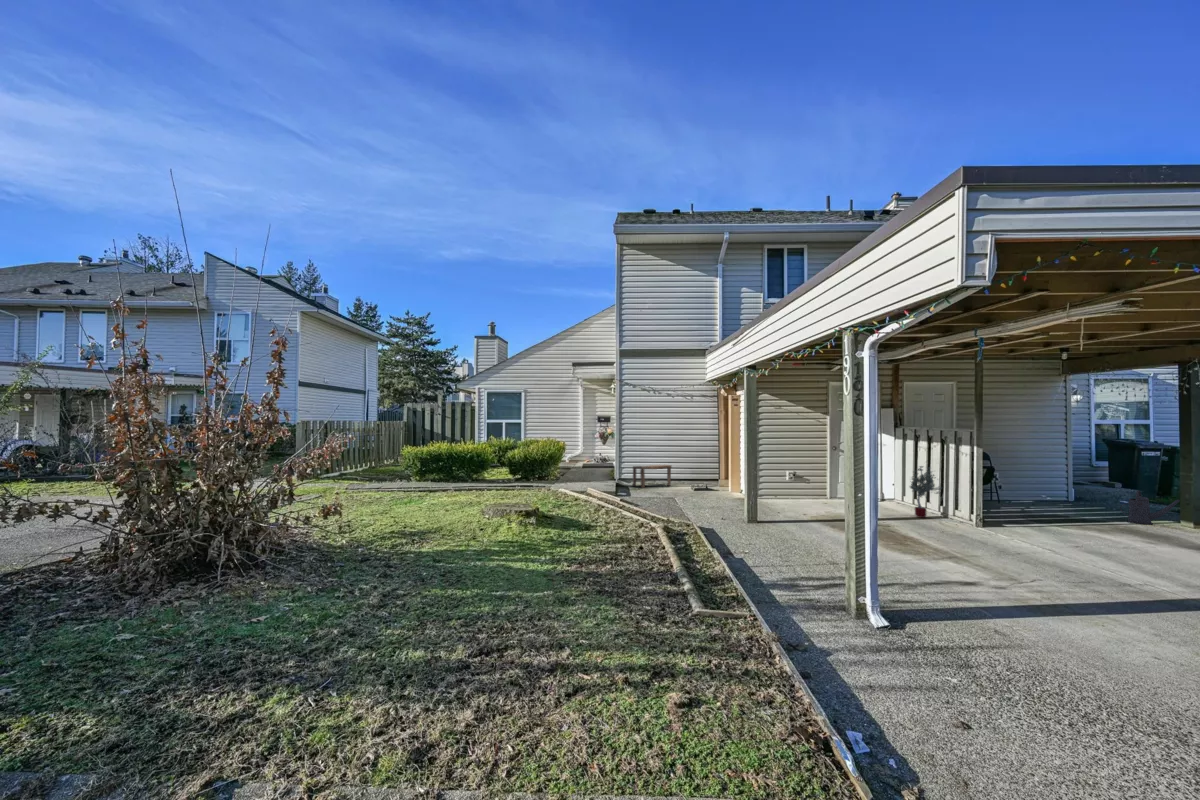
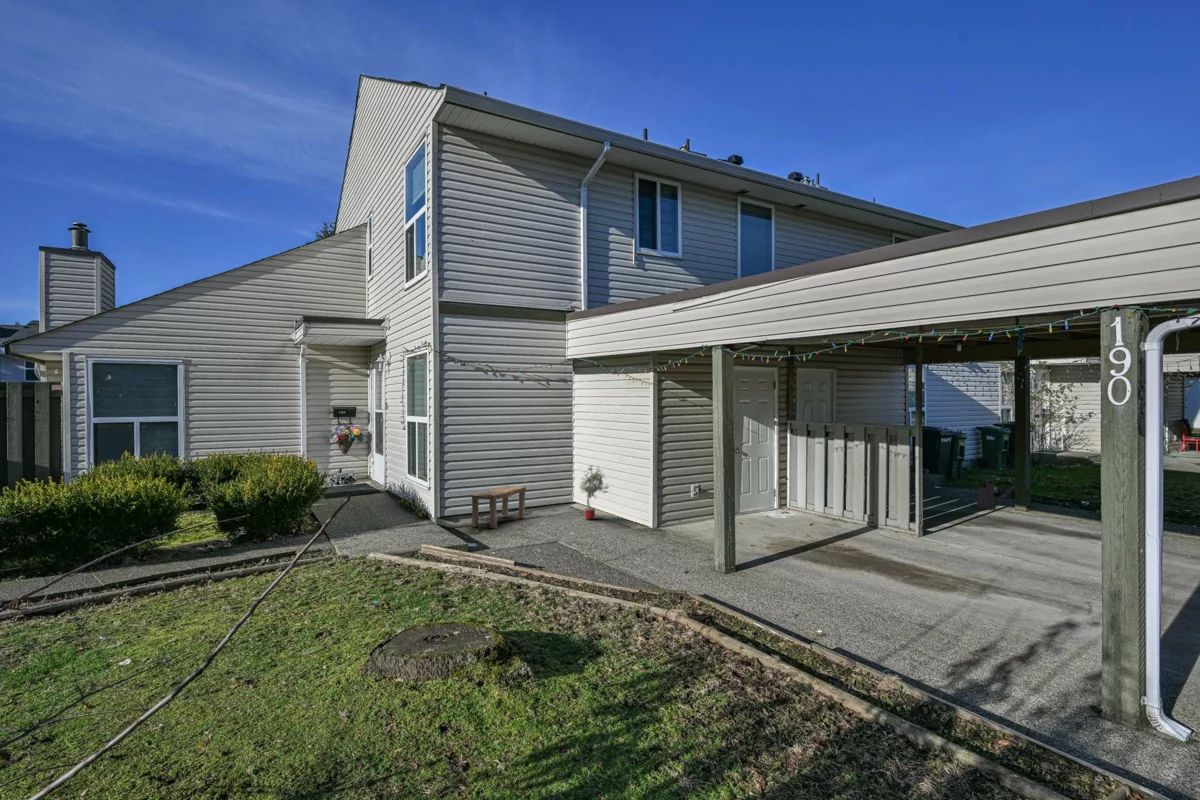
potted tree: present [910,466,941,518] -> present [580,465,608,520]

